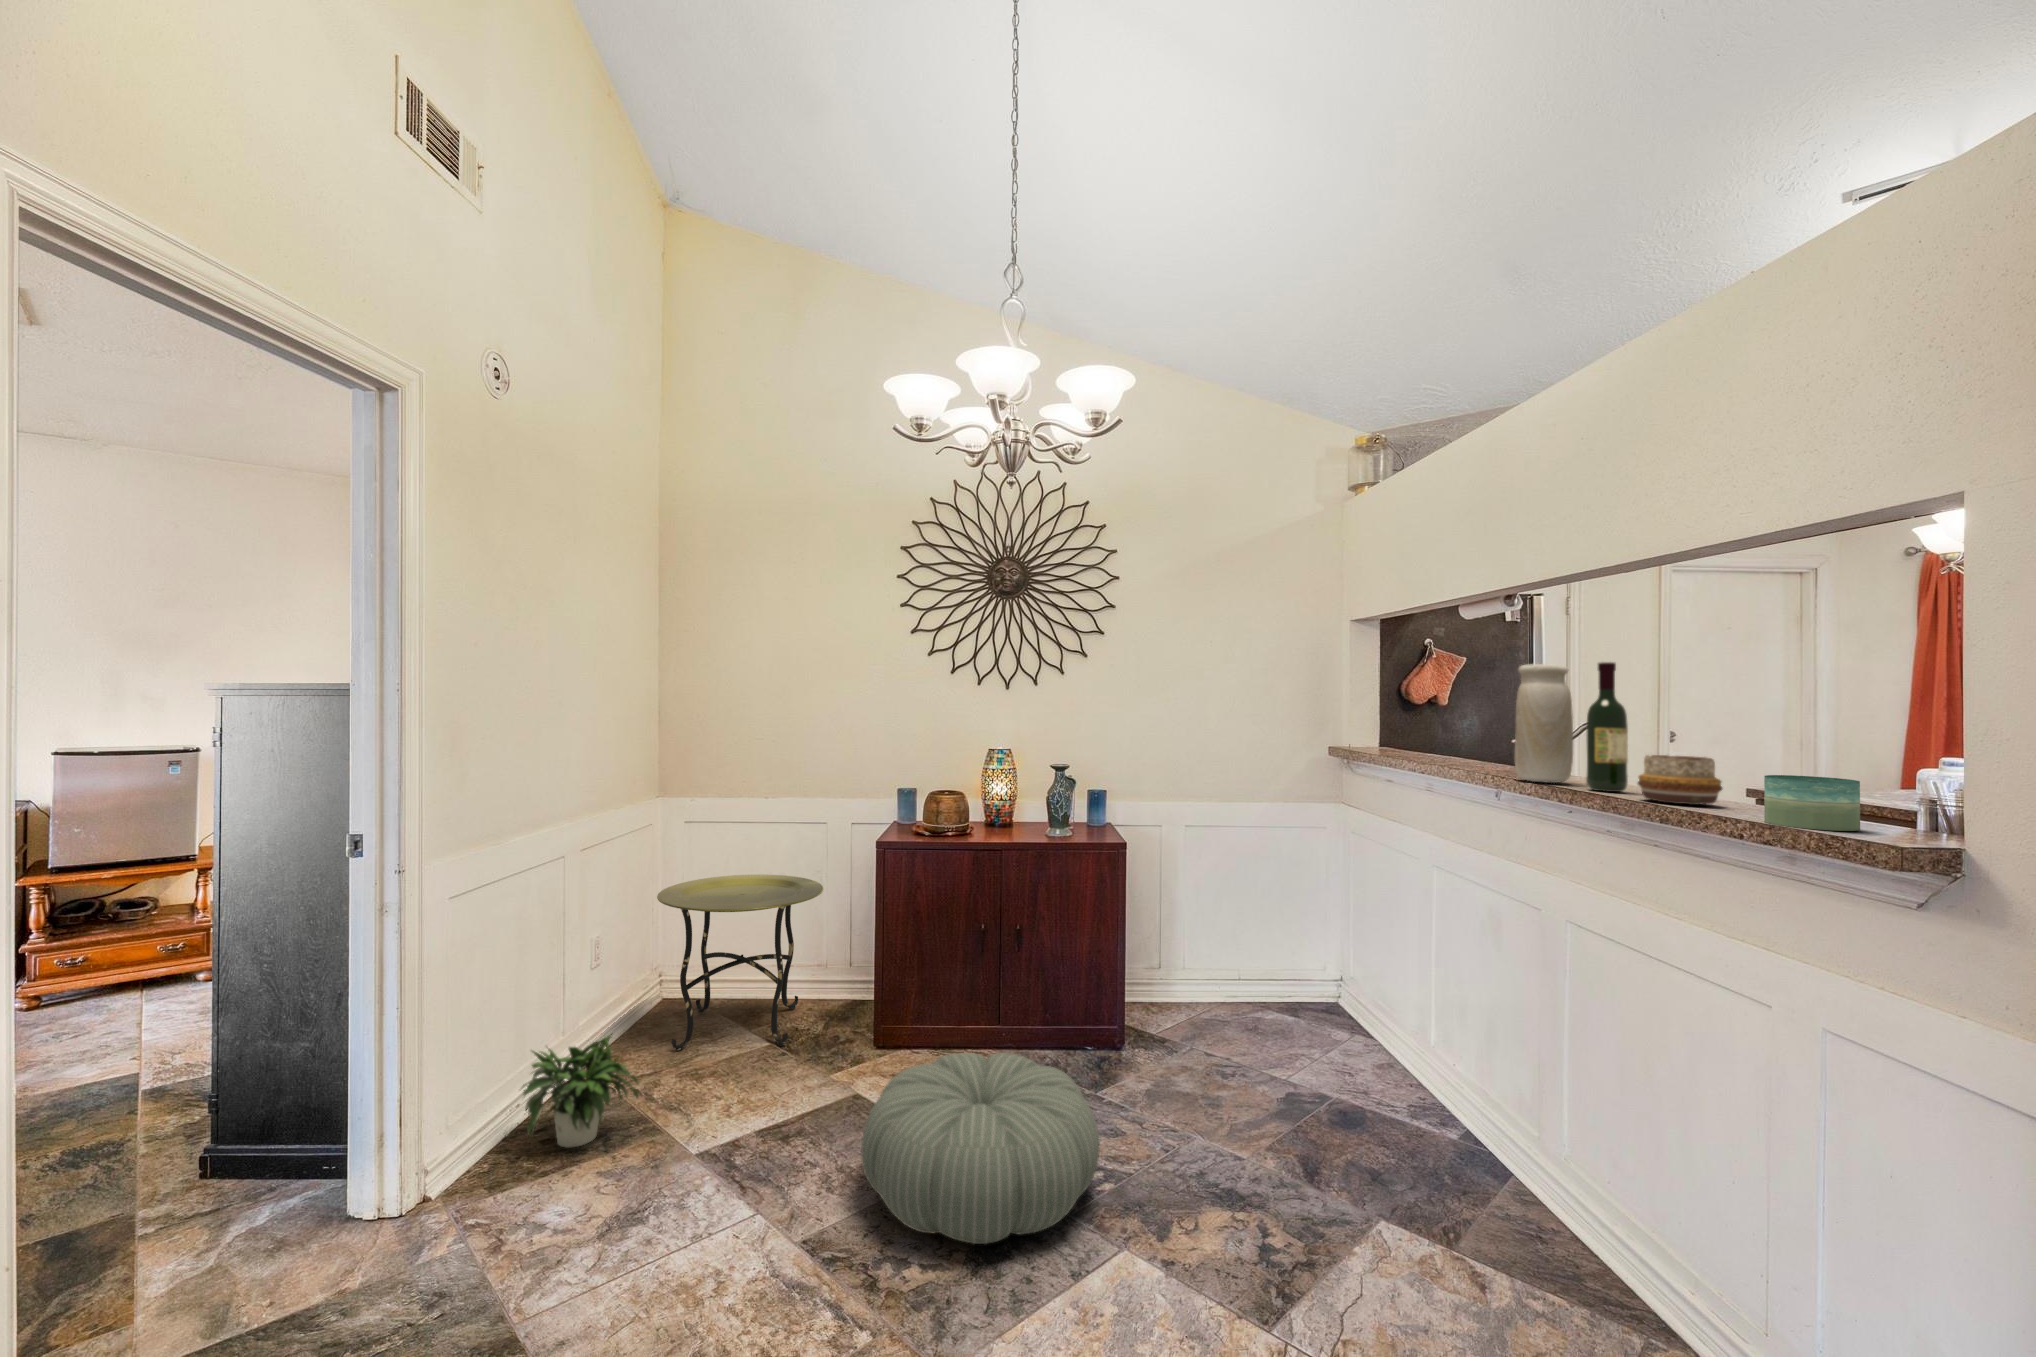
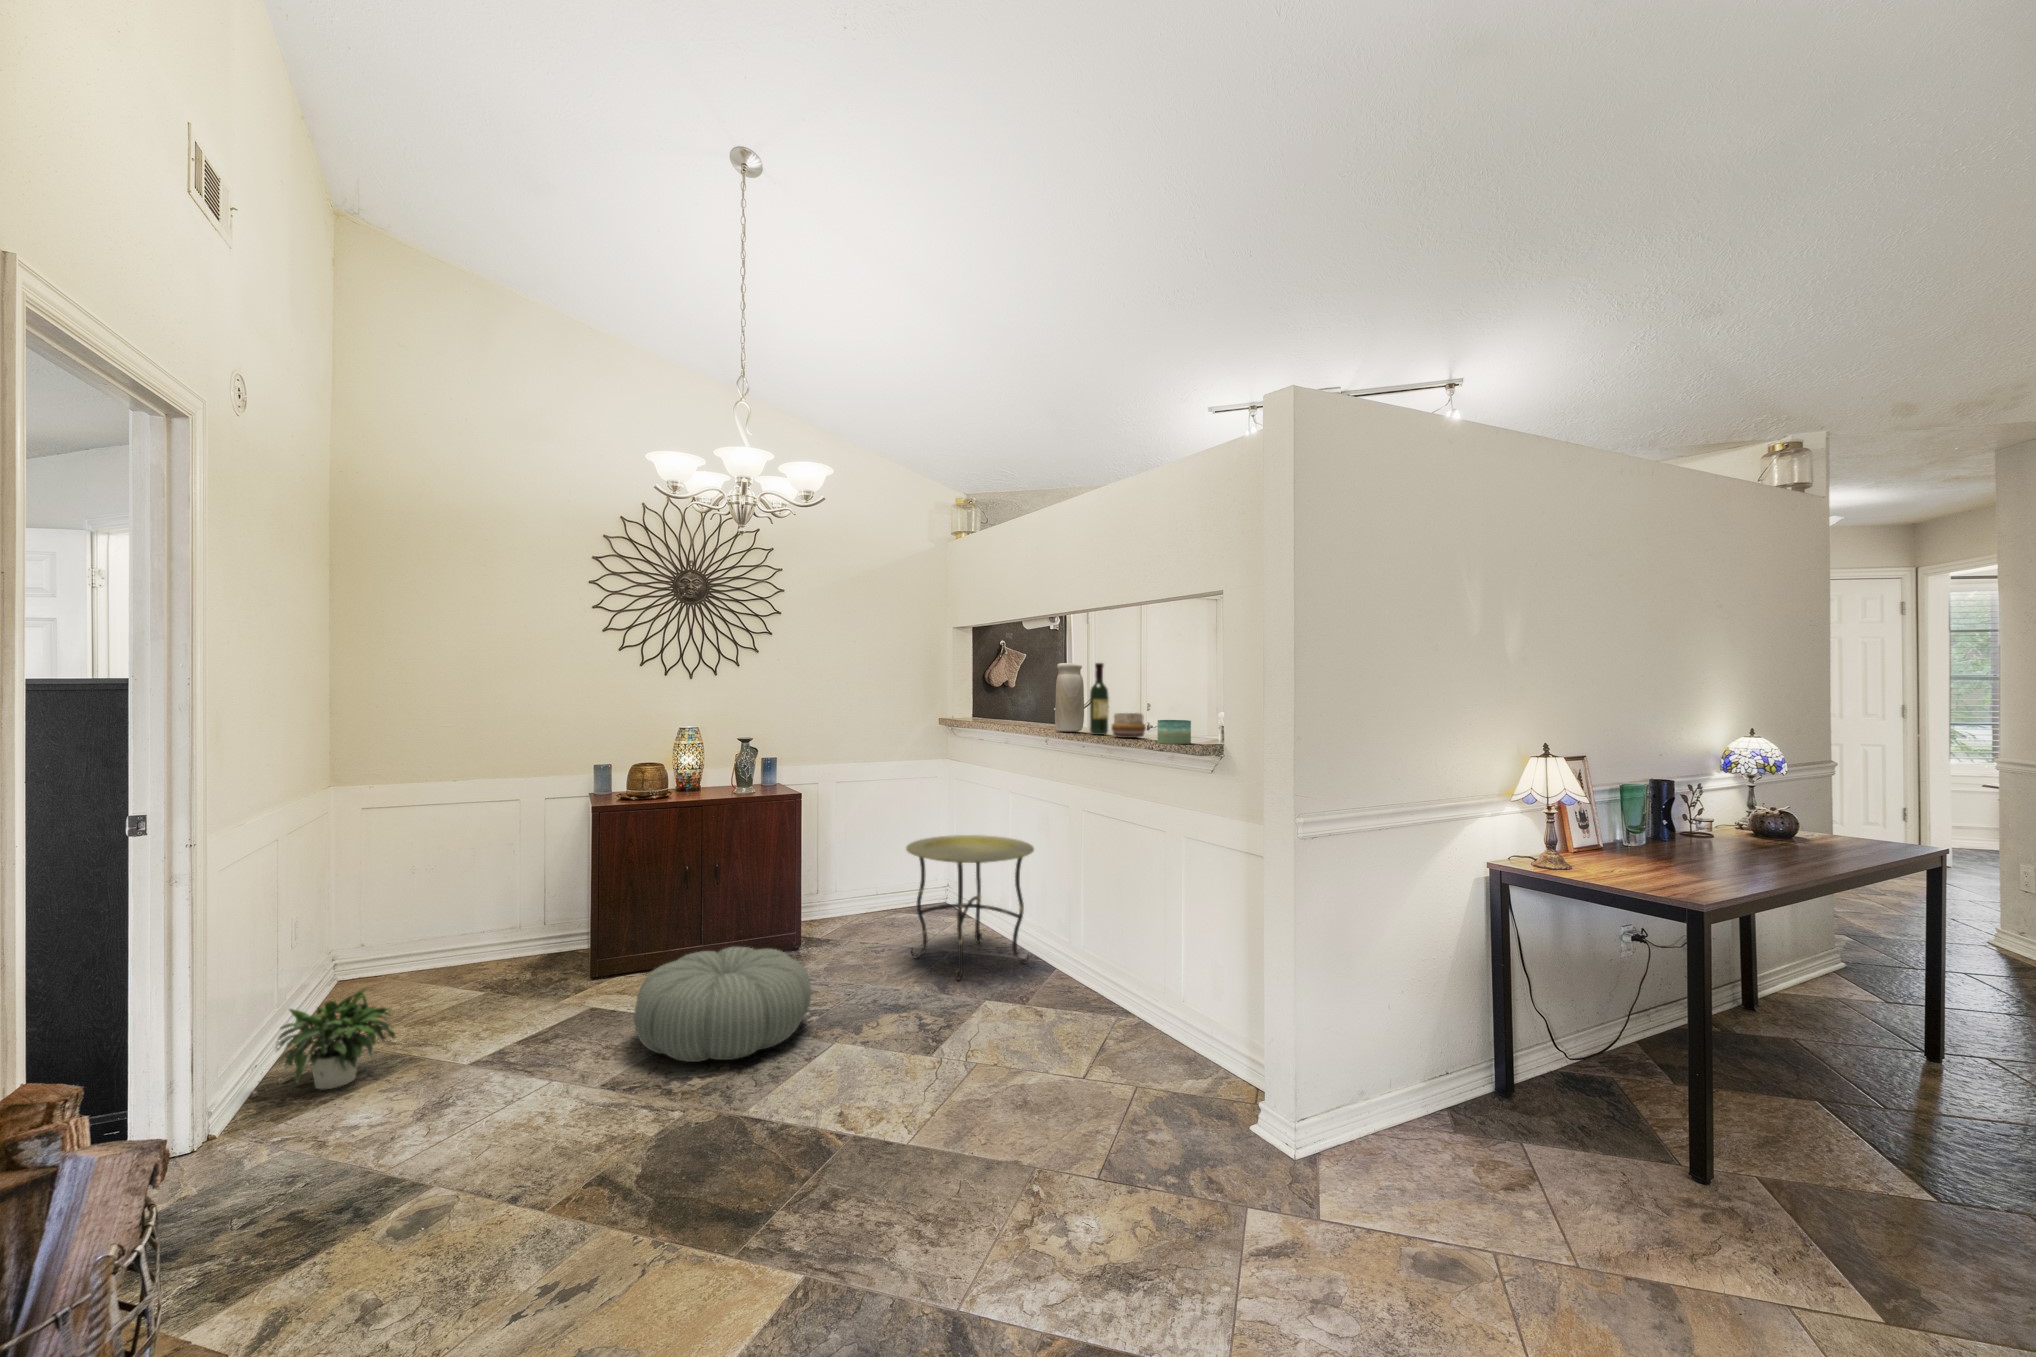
side table: present [657,874,823,1051] -> present [906,835,1034,980]

